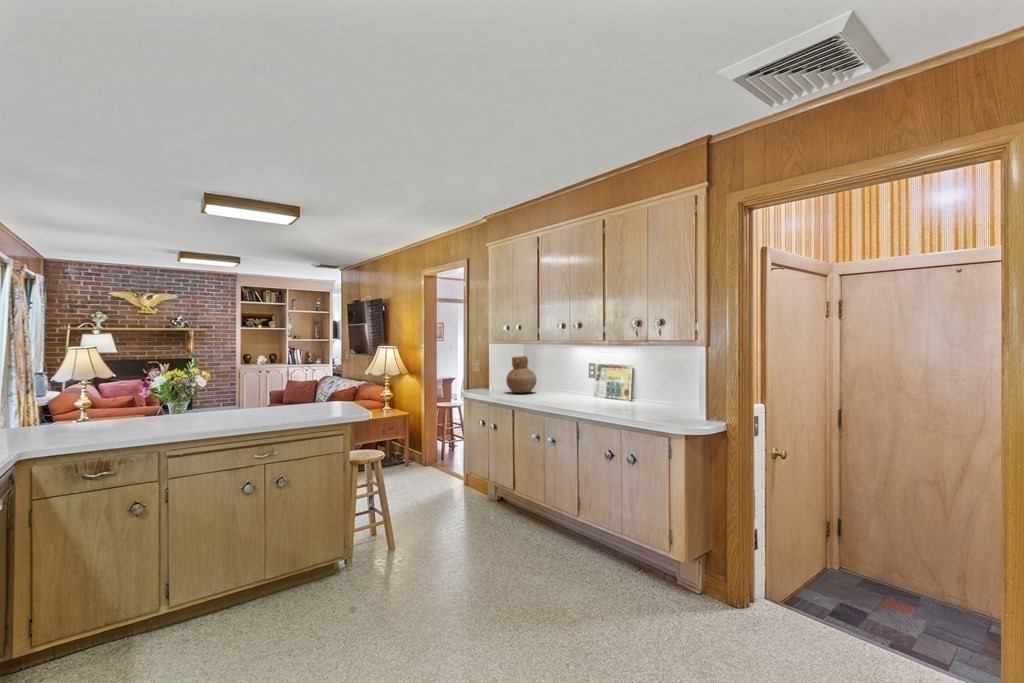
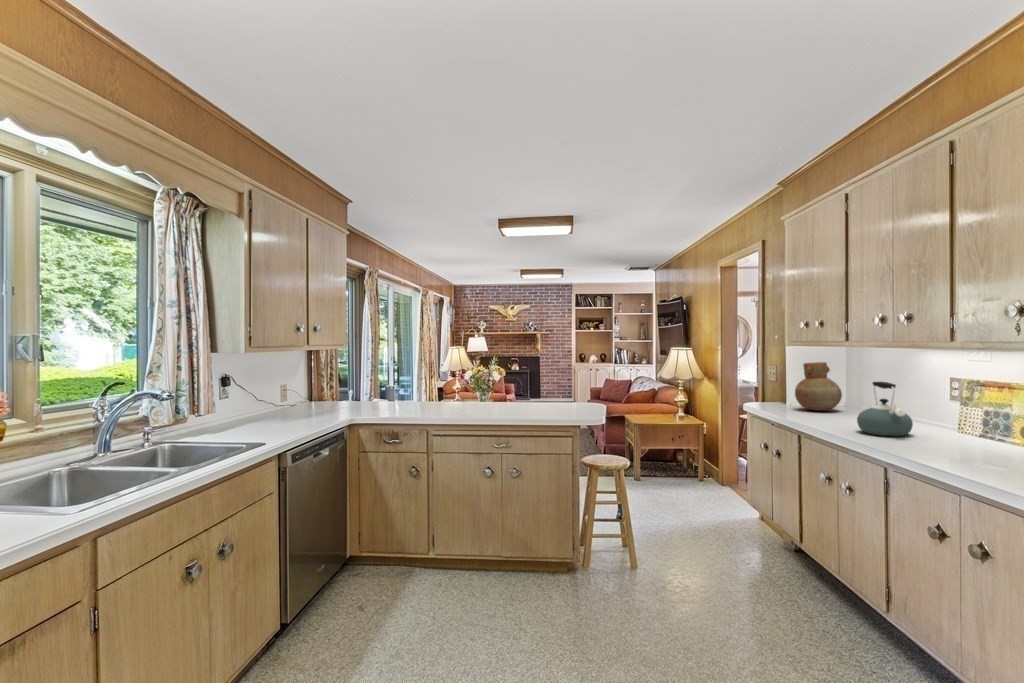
kettle: none [564,368,595,405] -> present [857,382,913,436]

